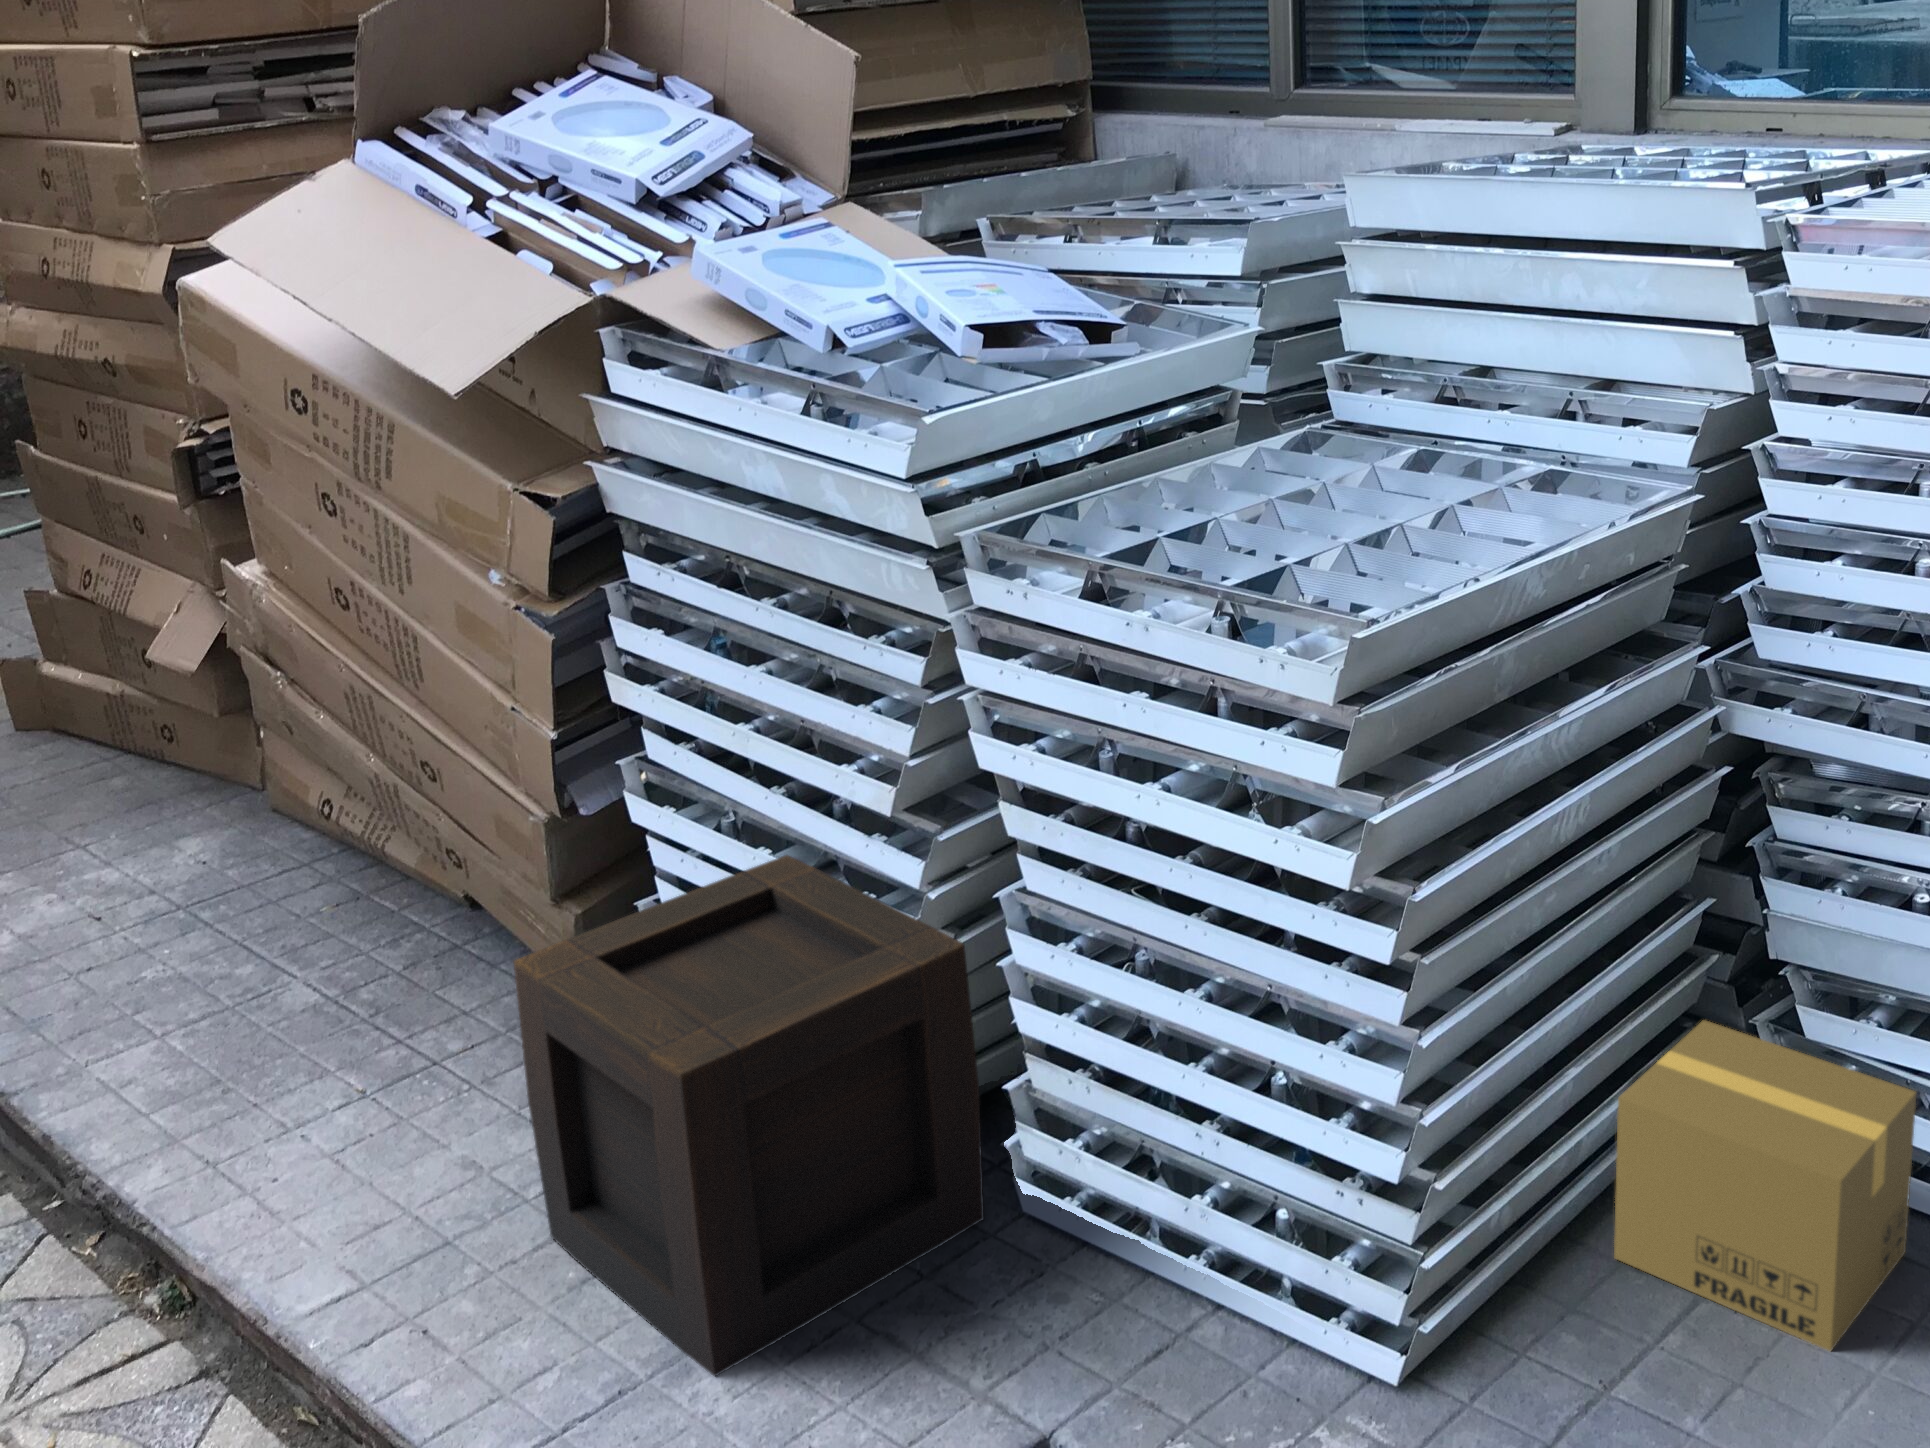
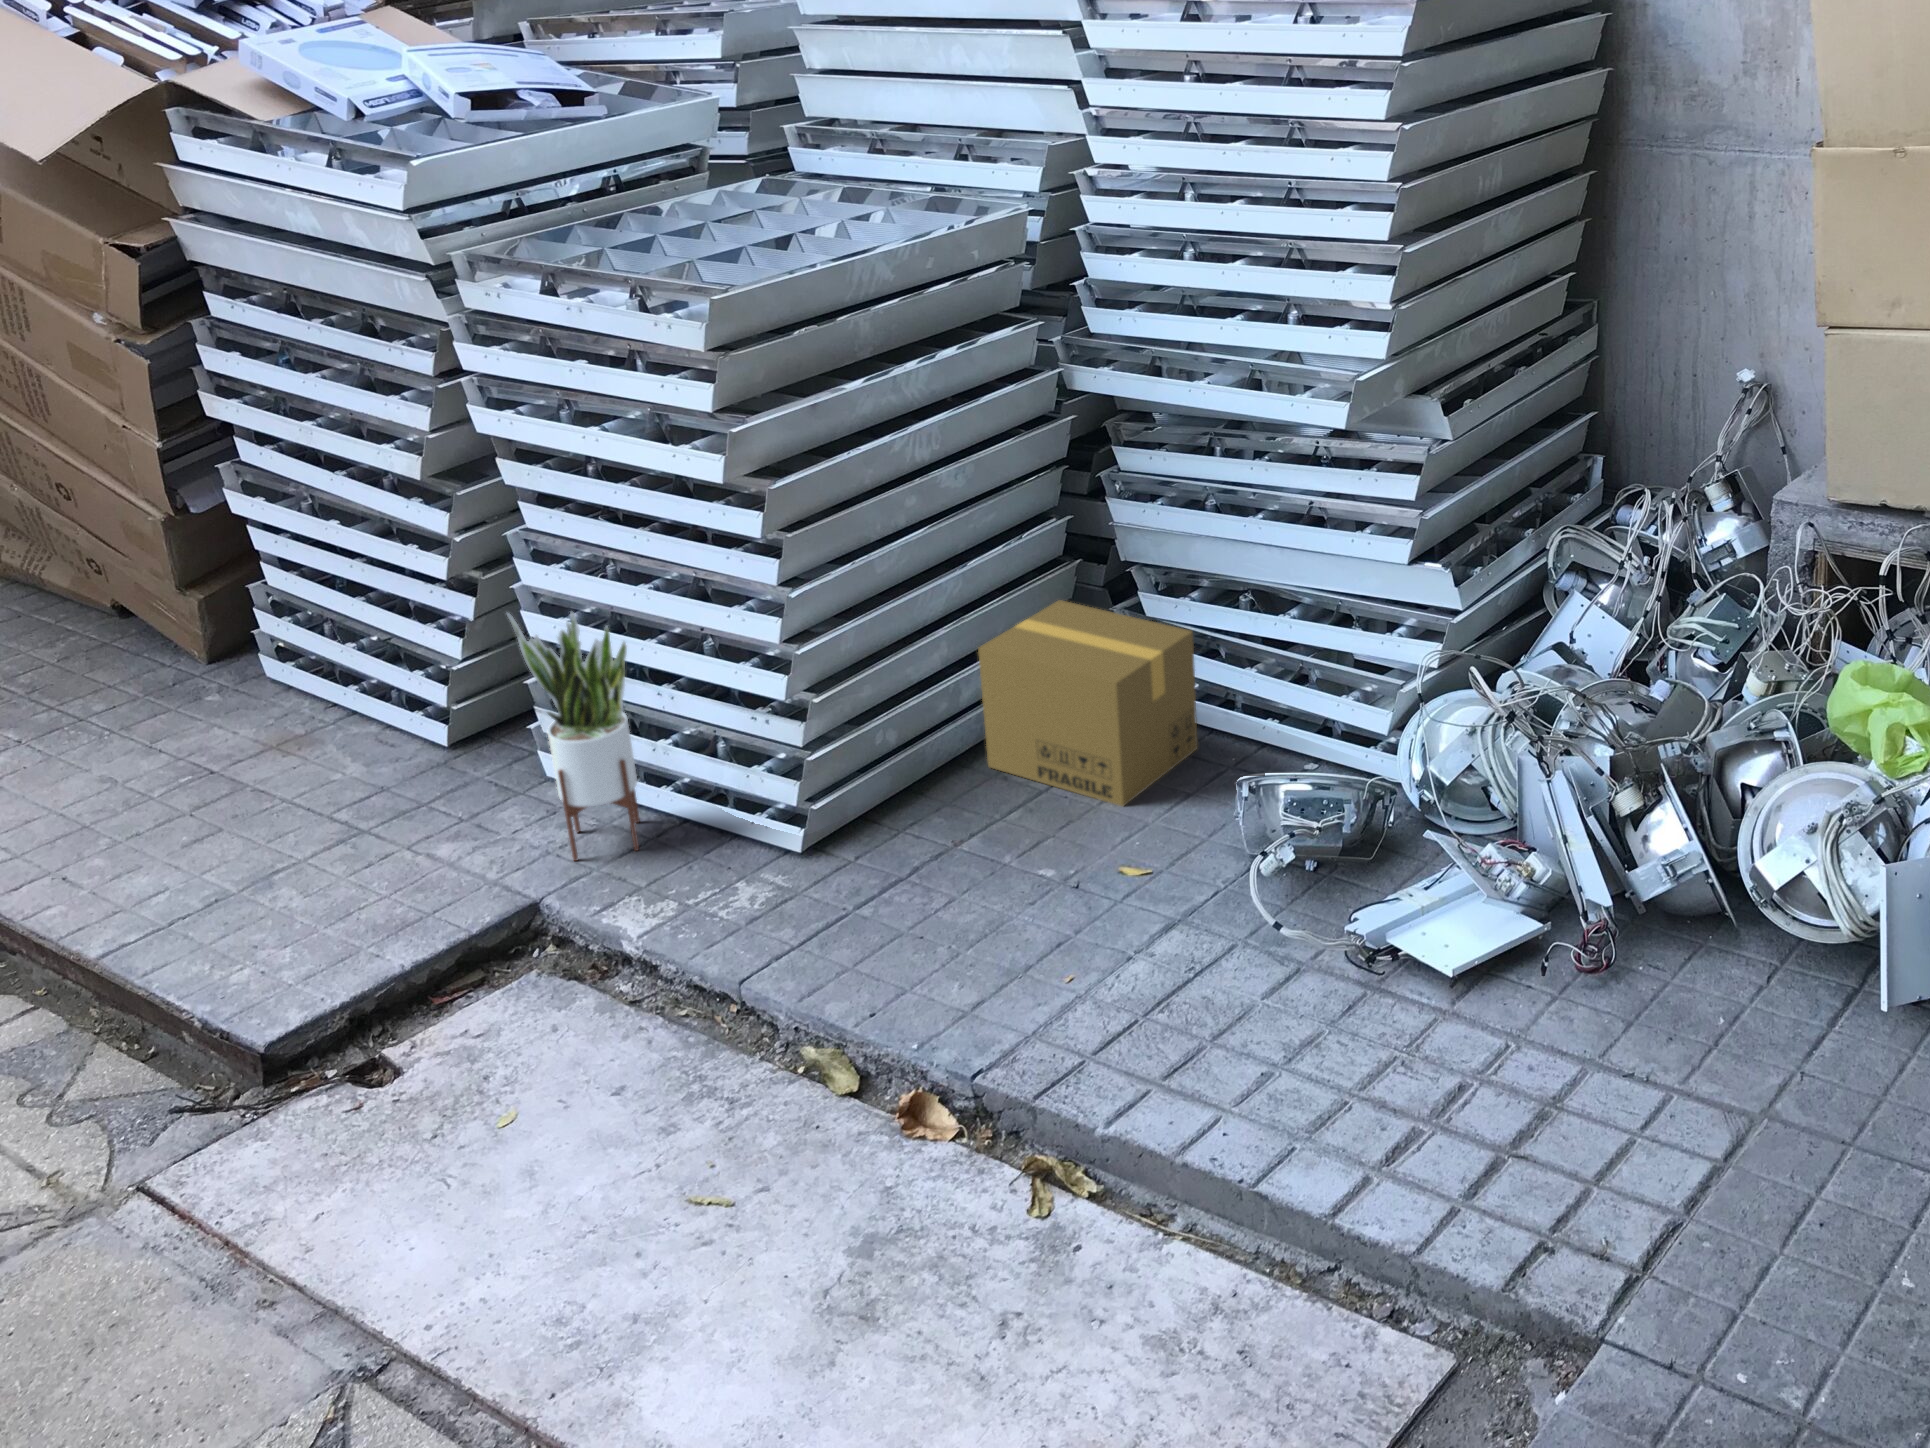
wooden crate: present [514,855,984,1376] -> none [112,522,520,886]
potted plant: none [1019,1029,1174,1374] -> present [507,612,640,861]

